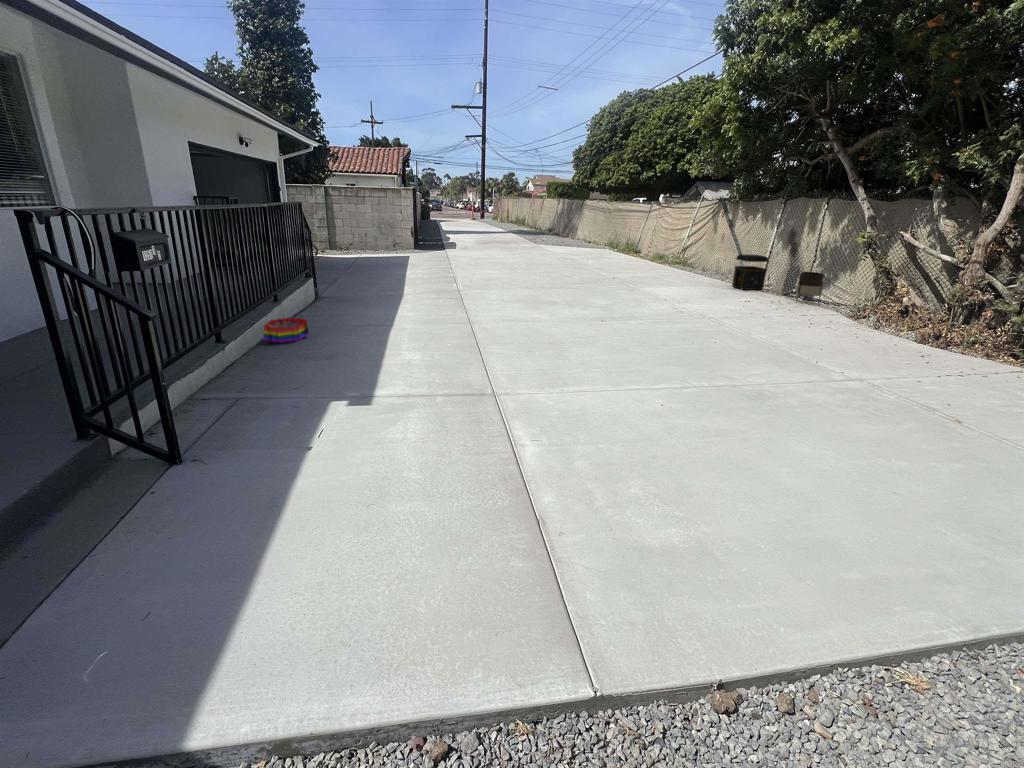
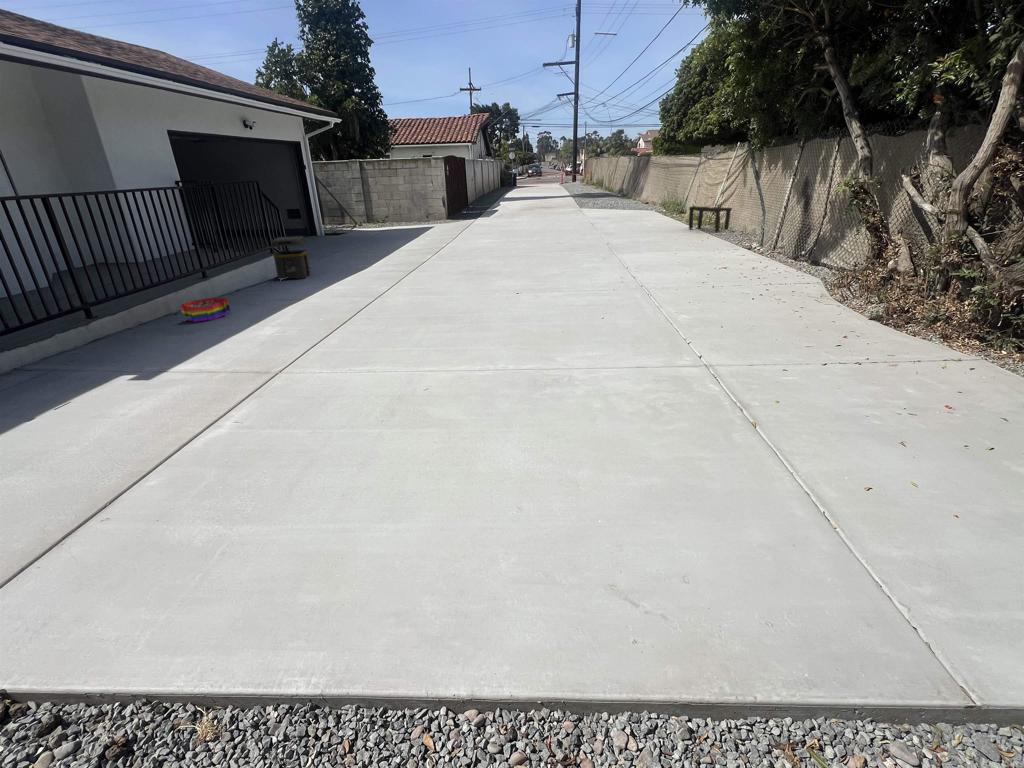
bench: none [660,247,700,271] -> present [689,206,732,232]
toolbox: present [732,254,768,290] -> present [271,236,310,280]
planter: present [797,272,825,304] -> none [798,228,831,266]

